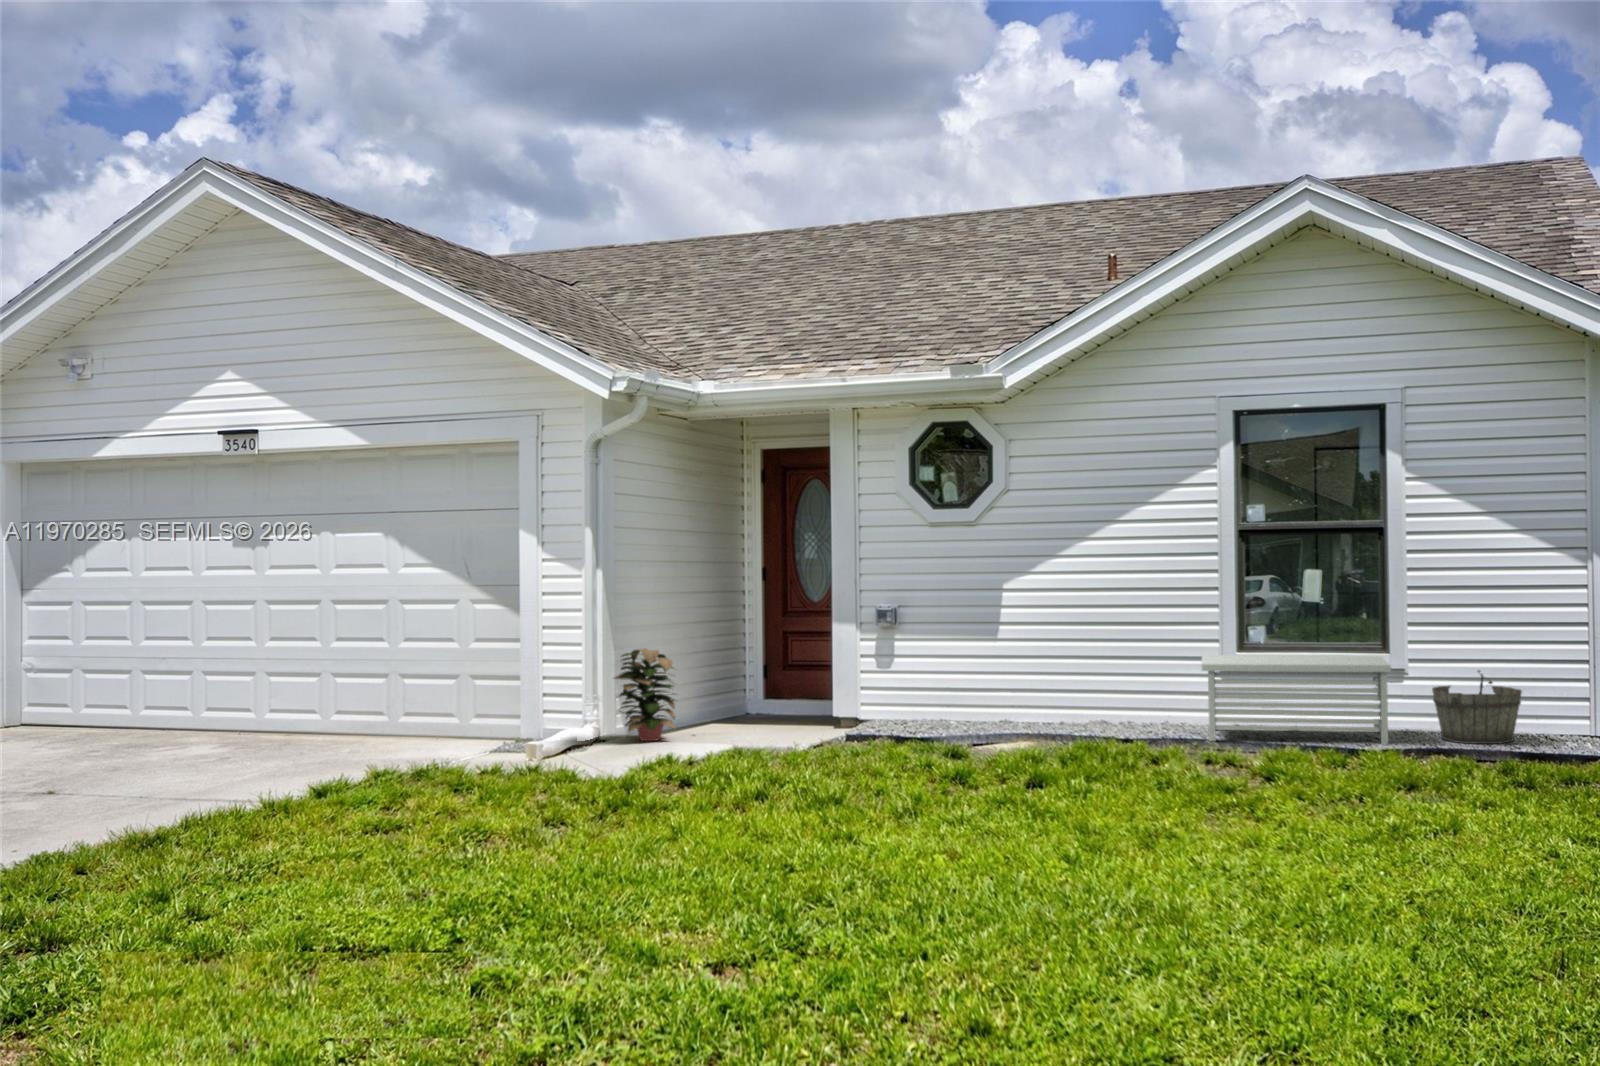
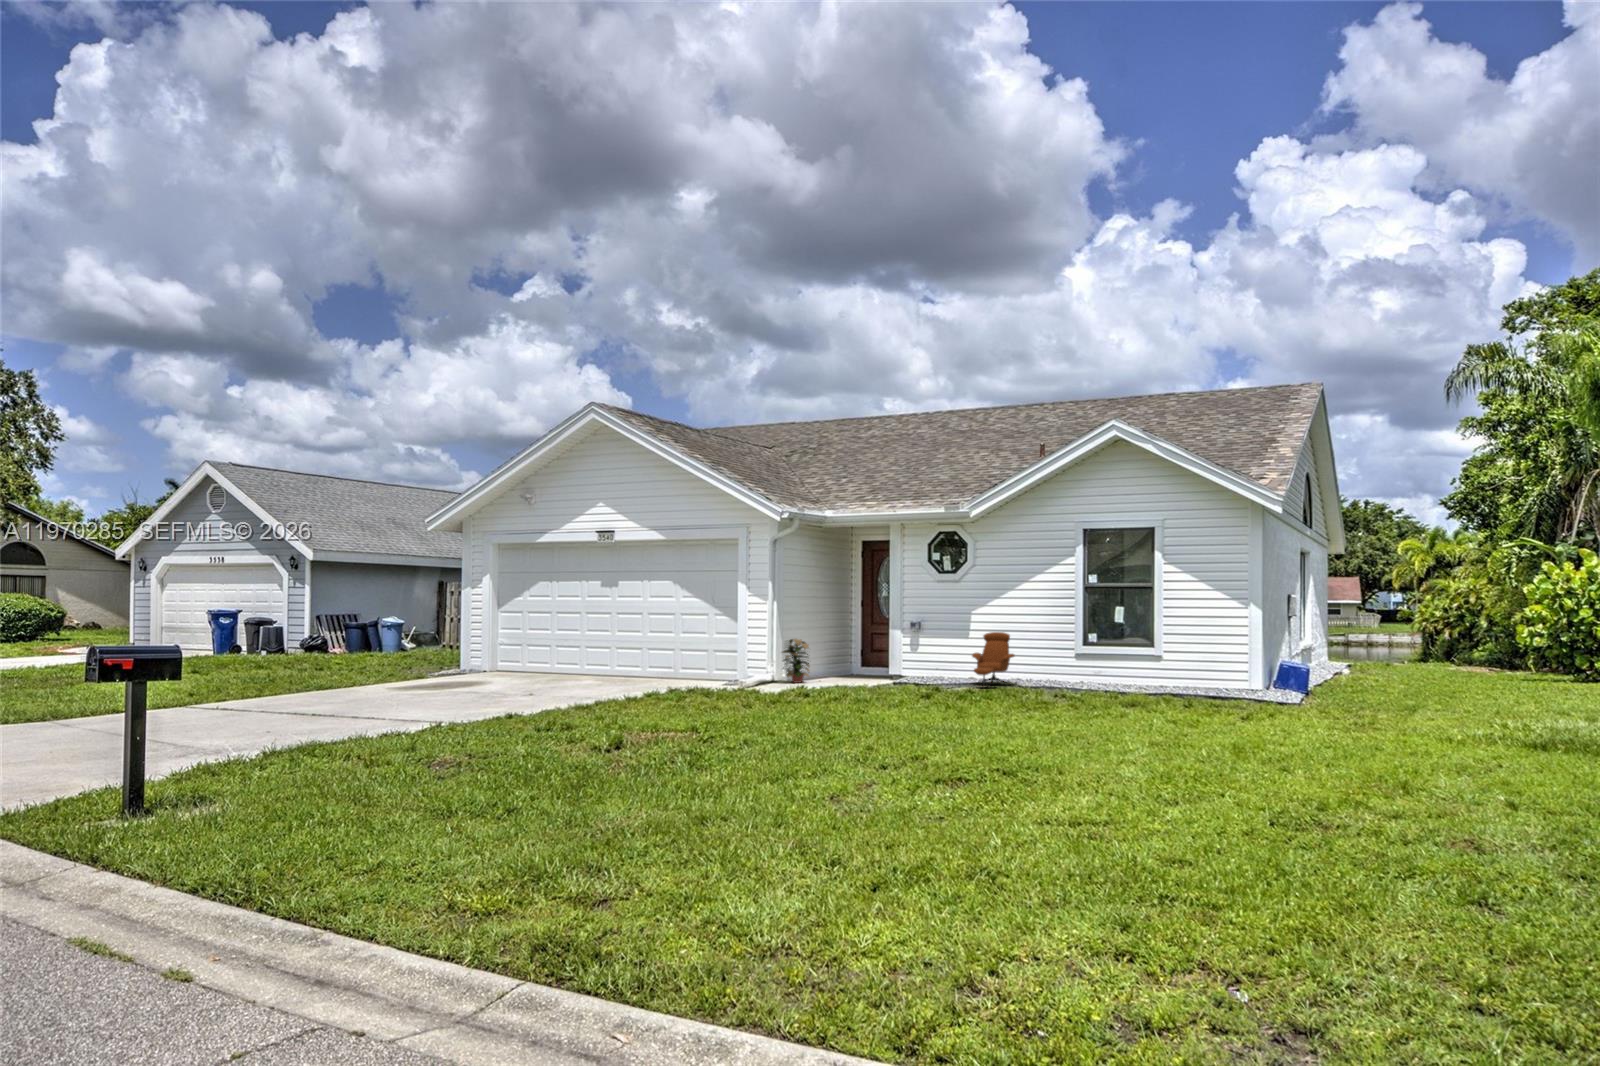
lounge chair: none [1012,625,1101,748] -> present [972,632,1014,687]
storage bench: present [1201,655,1391,744] -> none [1059,648,1152,692]
wooden bucket: present [1432,671,1522,744] -> none [1172,658,1215,693]

